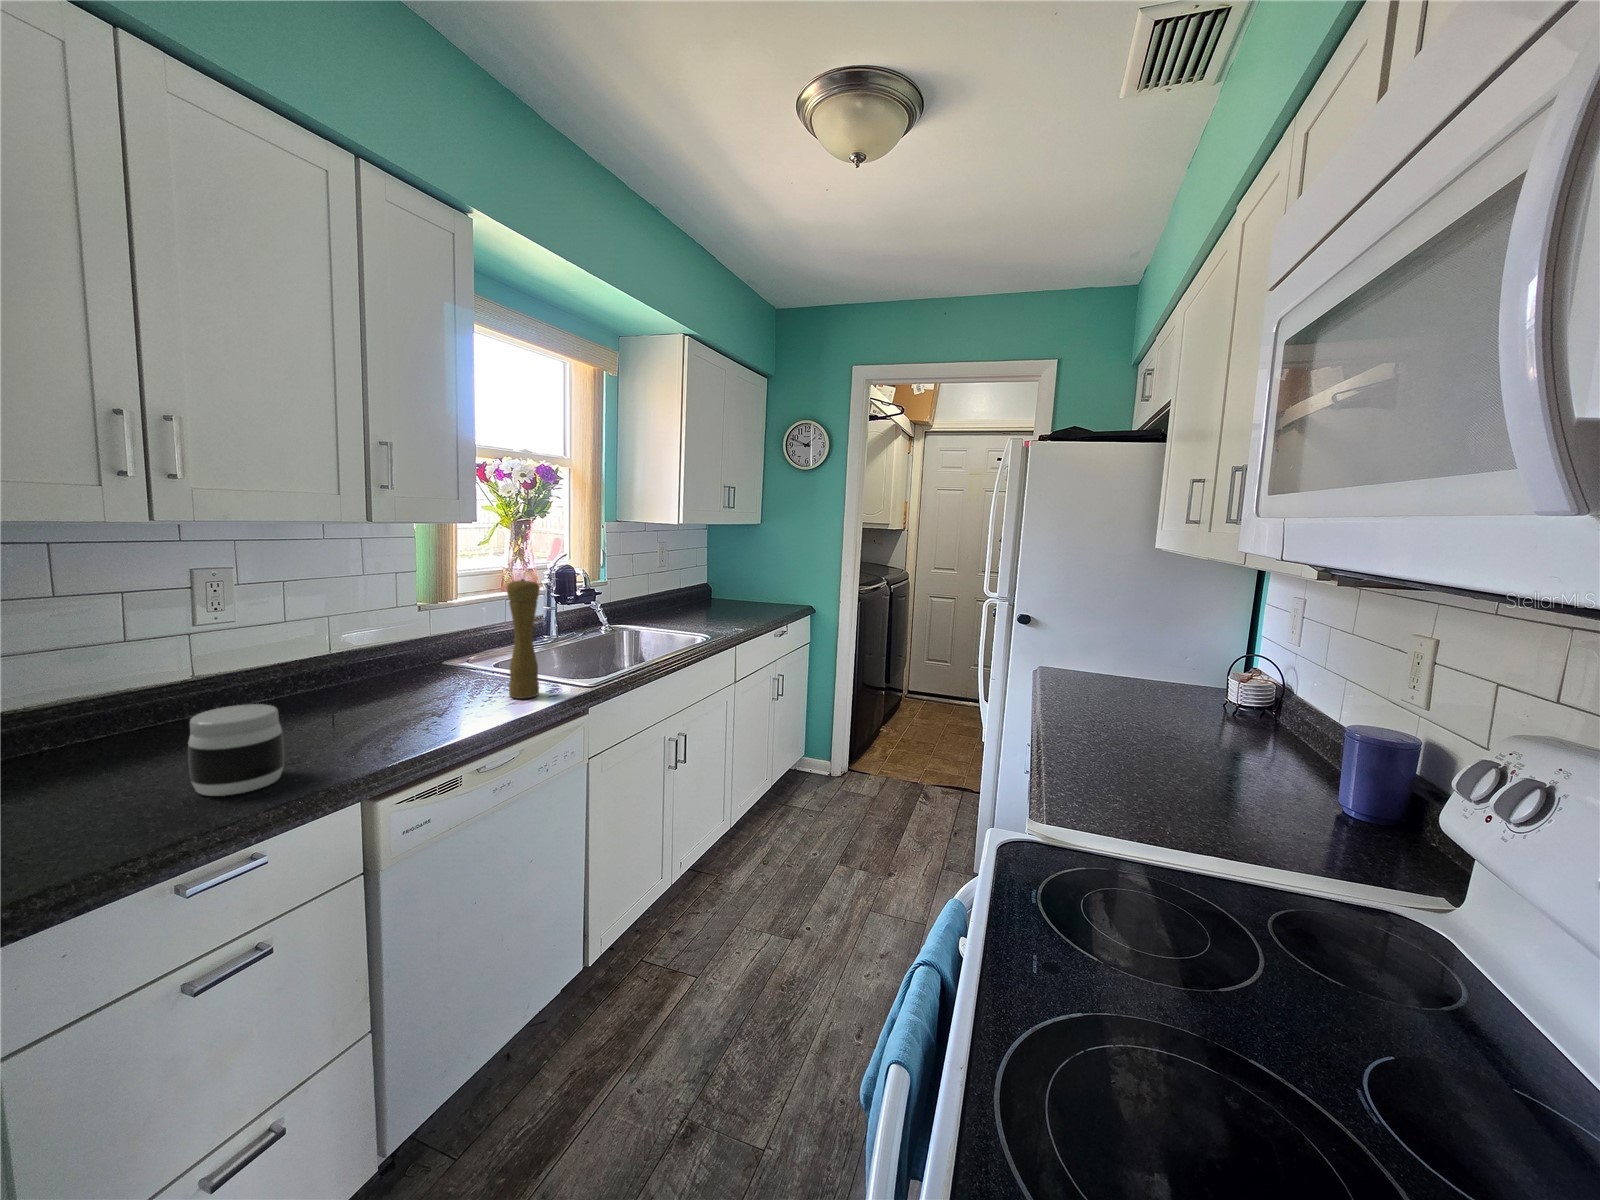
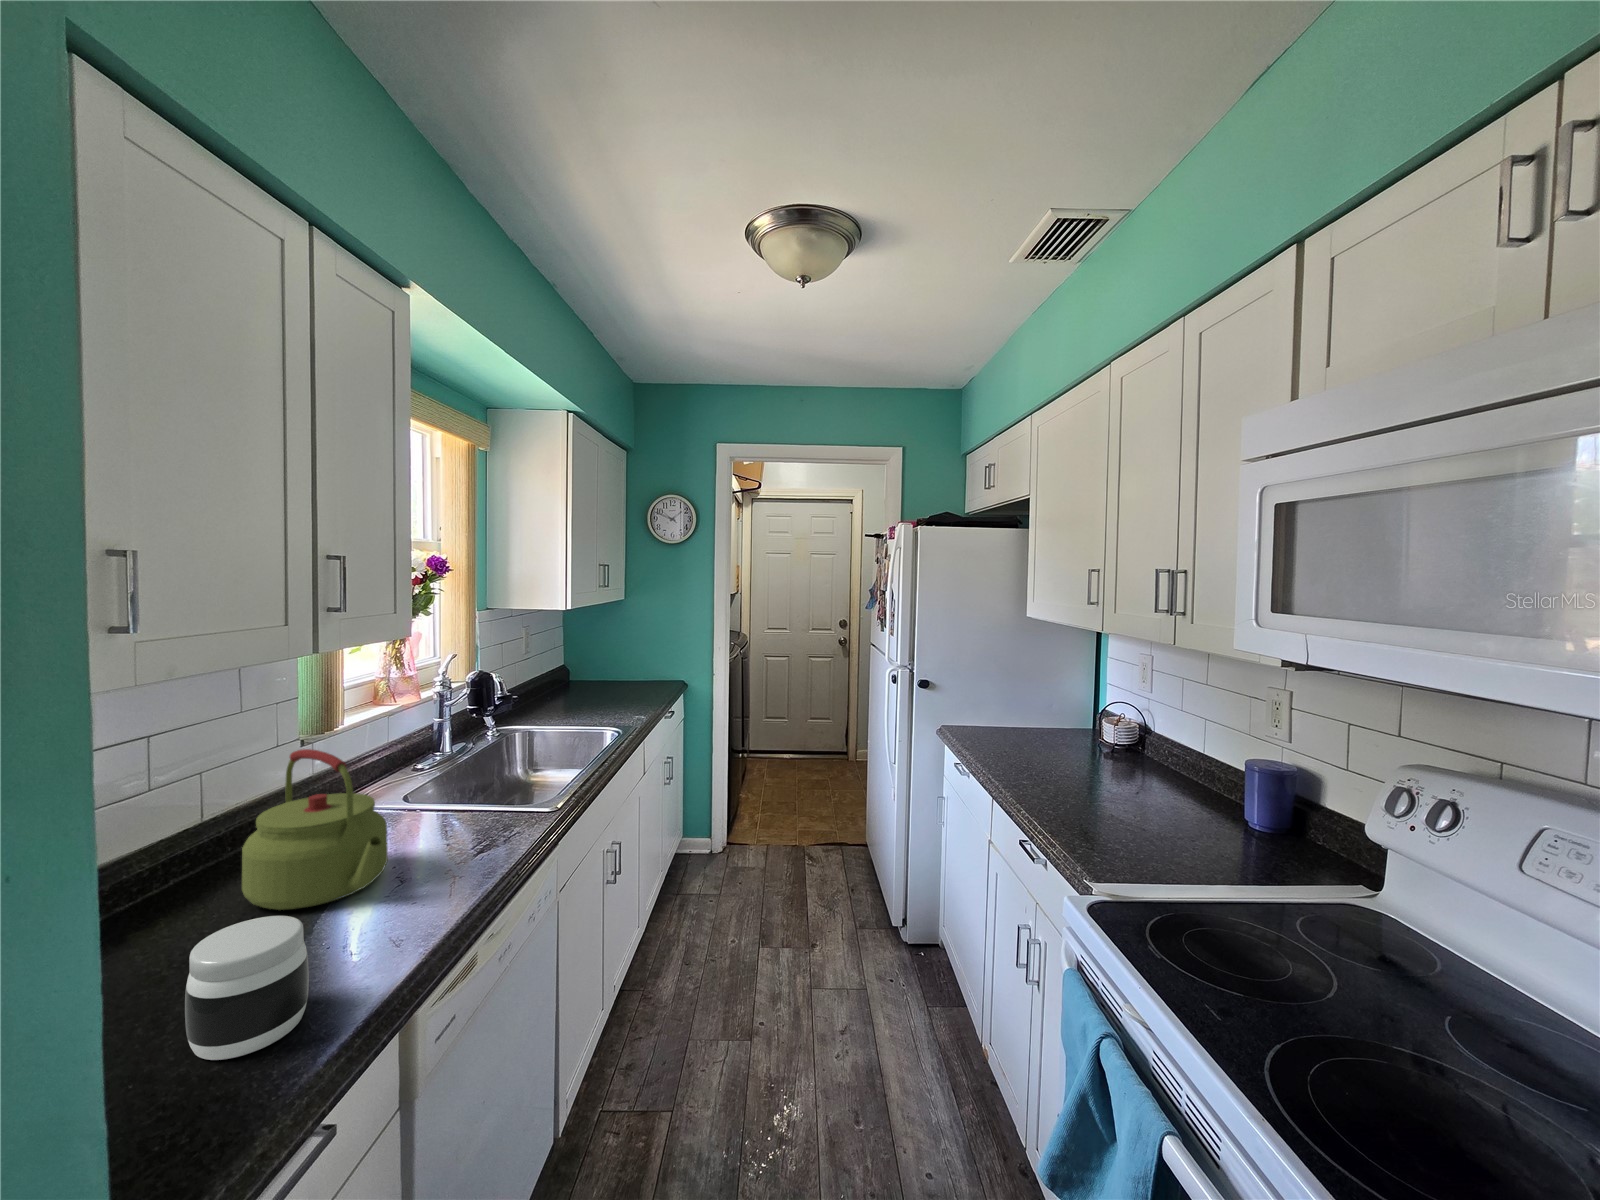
pepper mill: present [507,579,540,699] -> none [471,699,510,839]
kettle: none [316,601,429,720] -> present [242,749,388,910]

